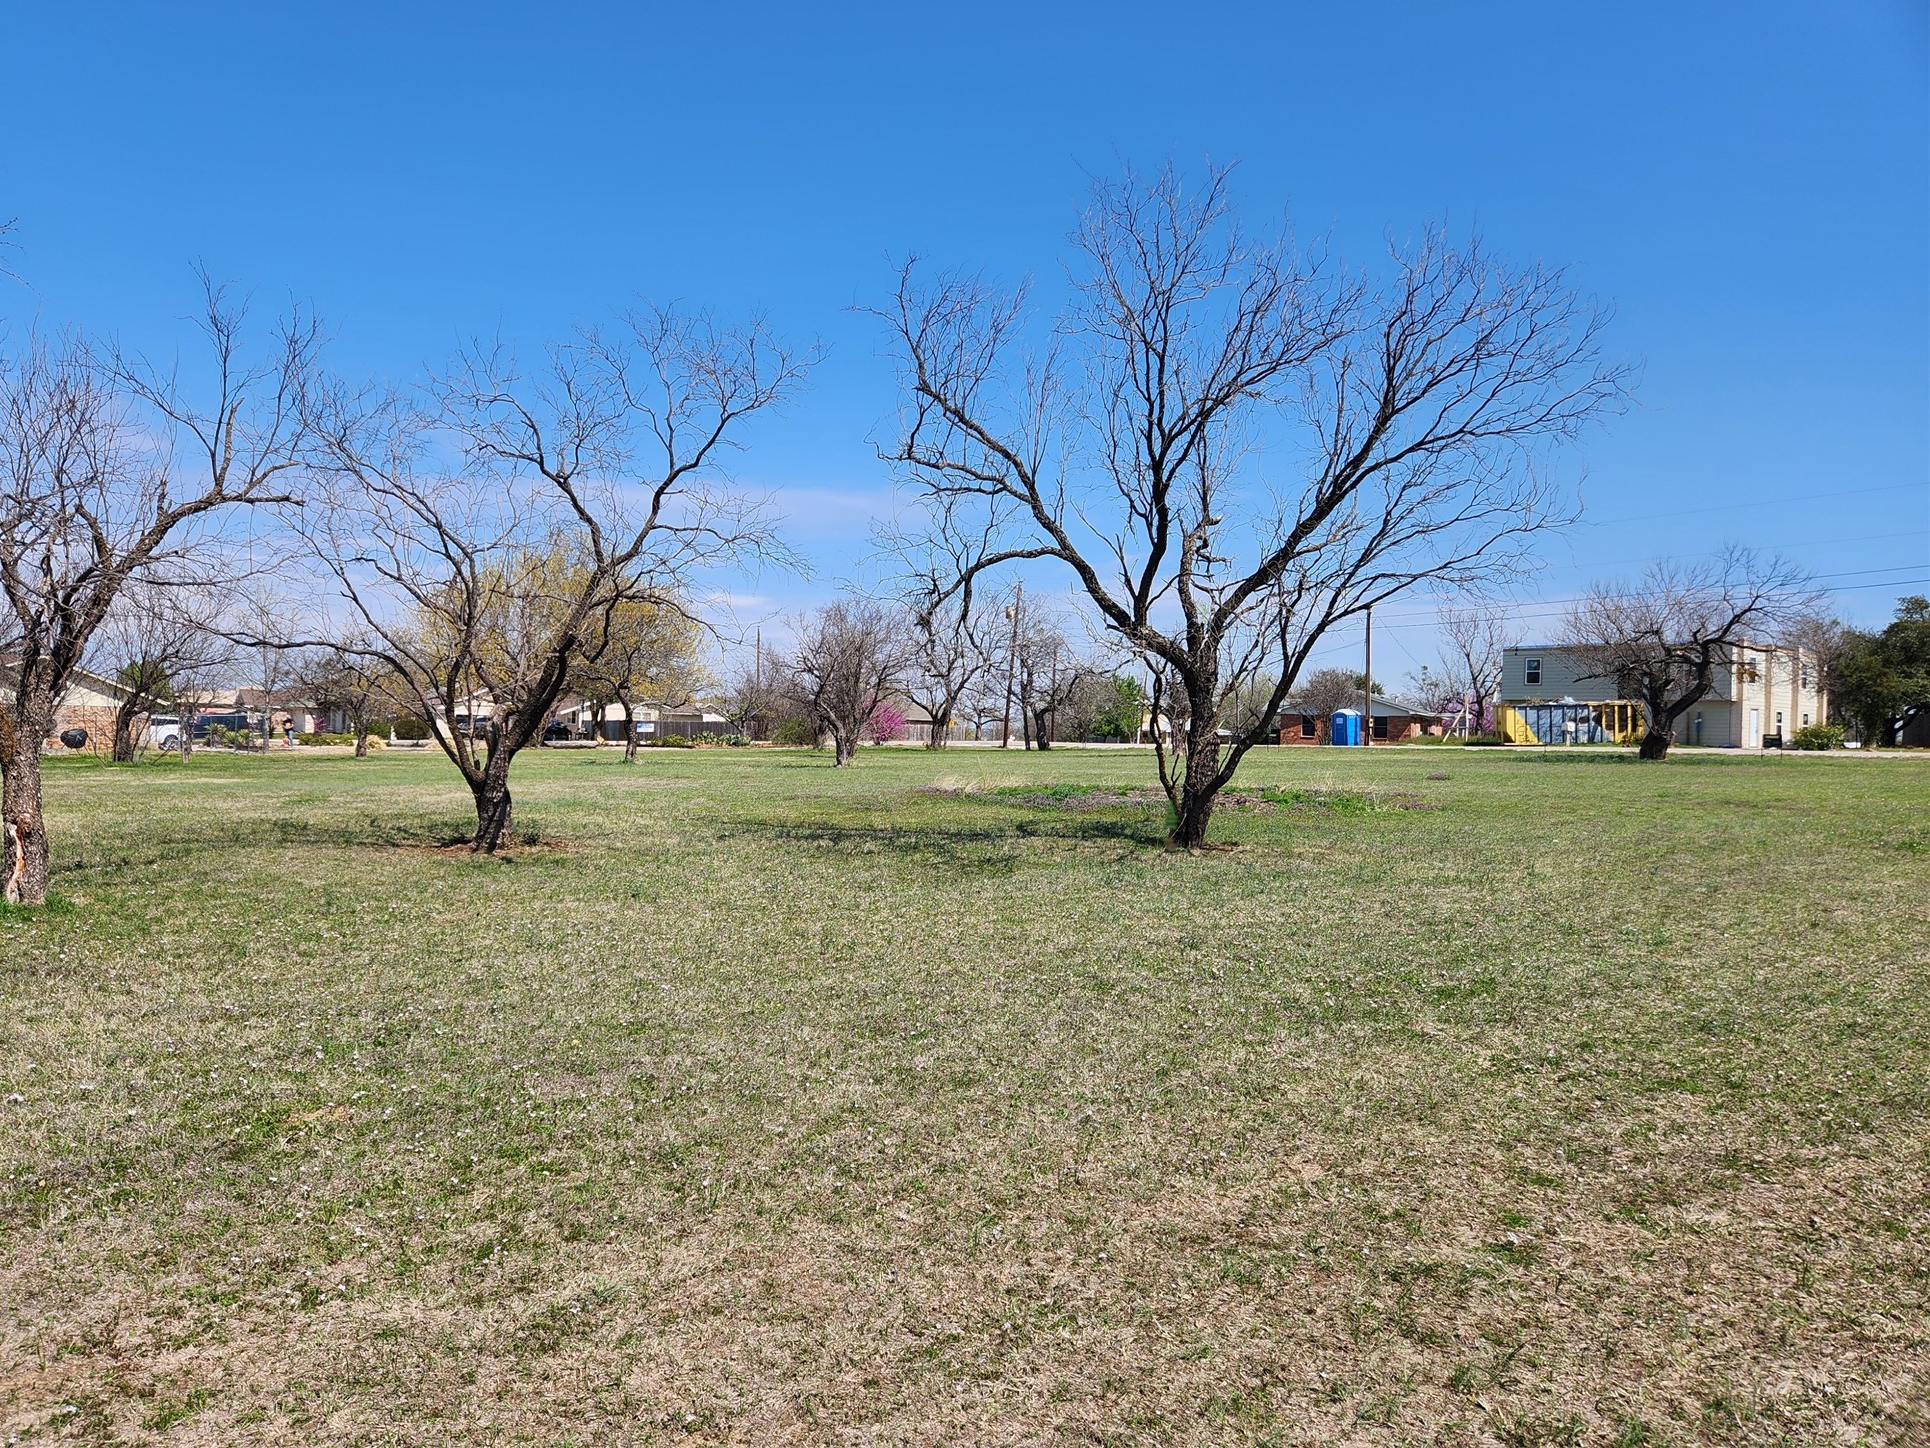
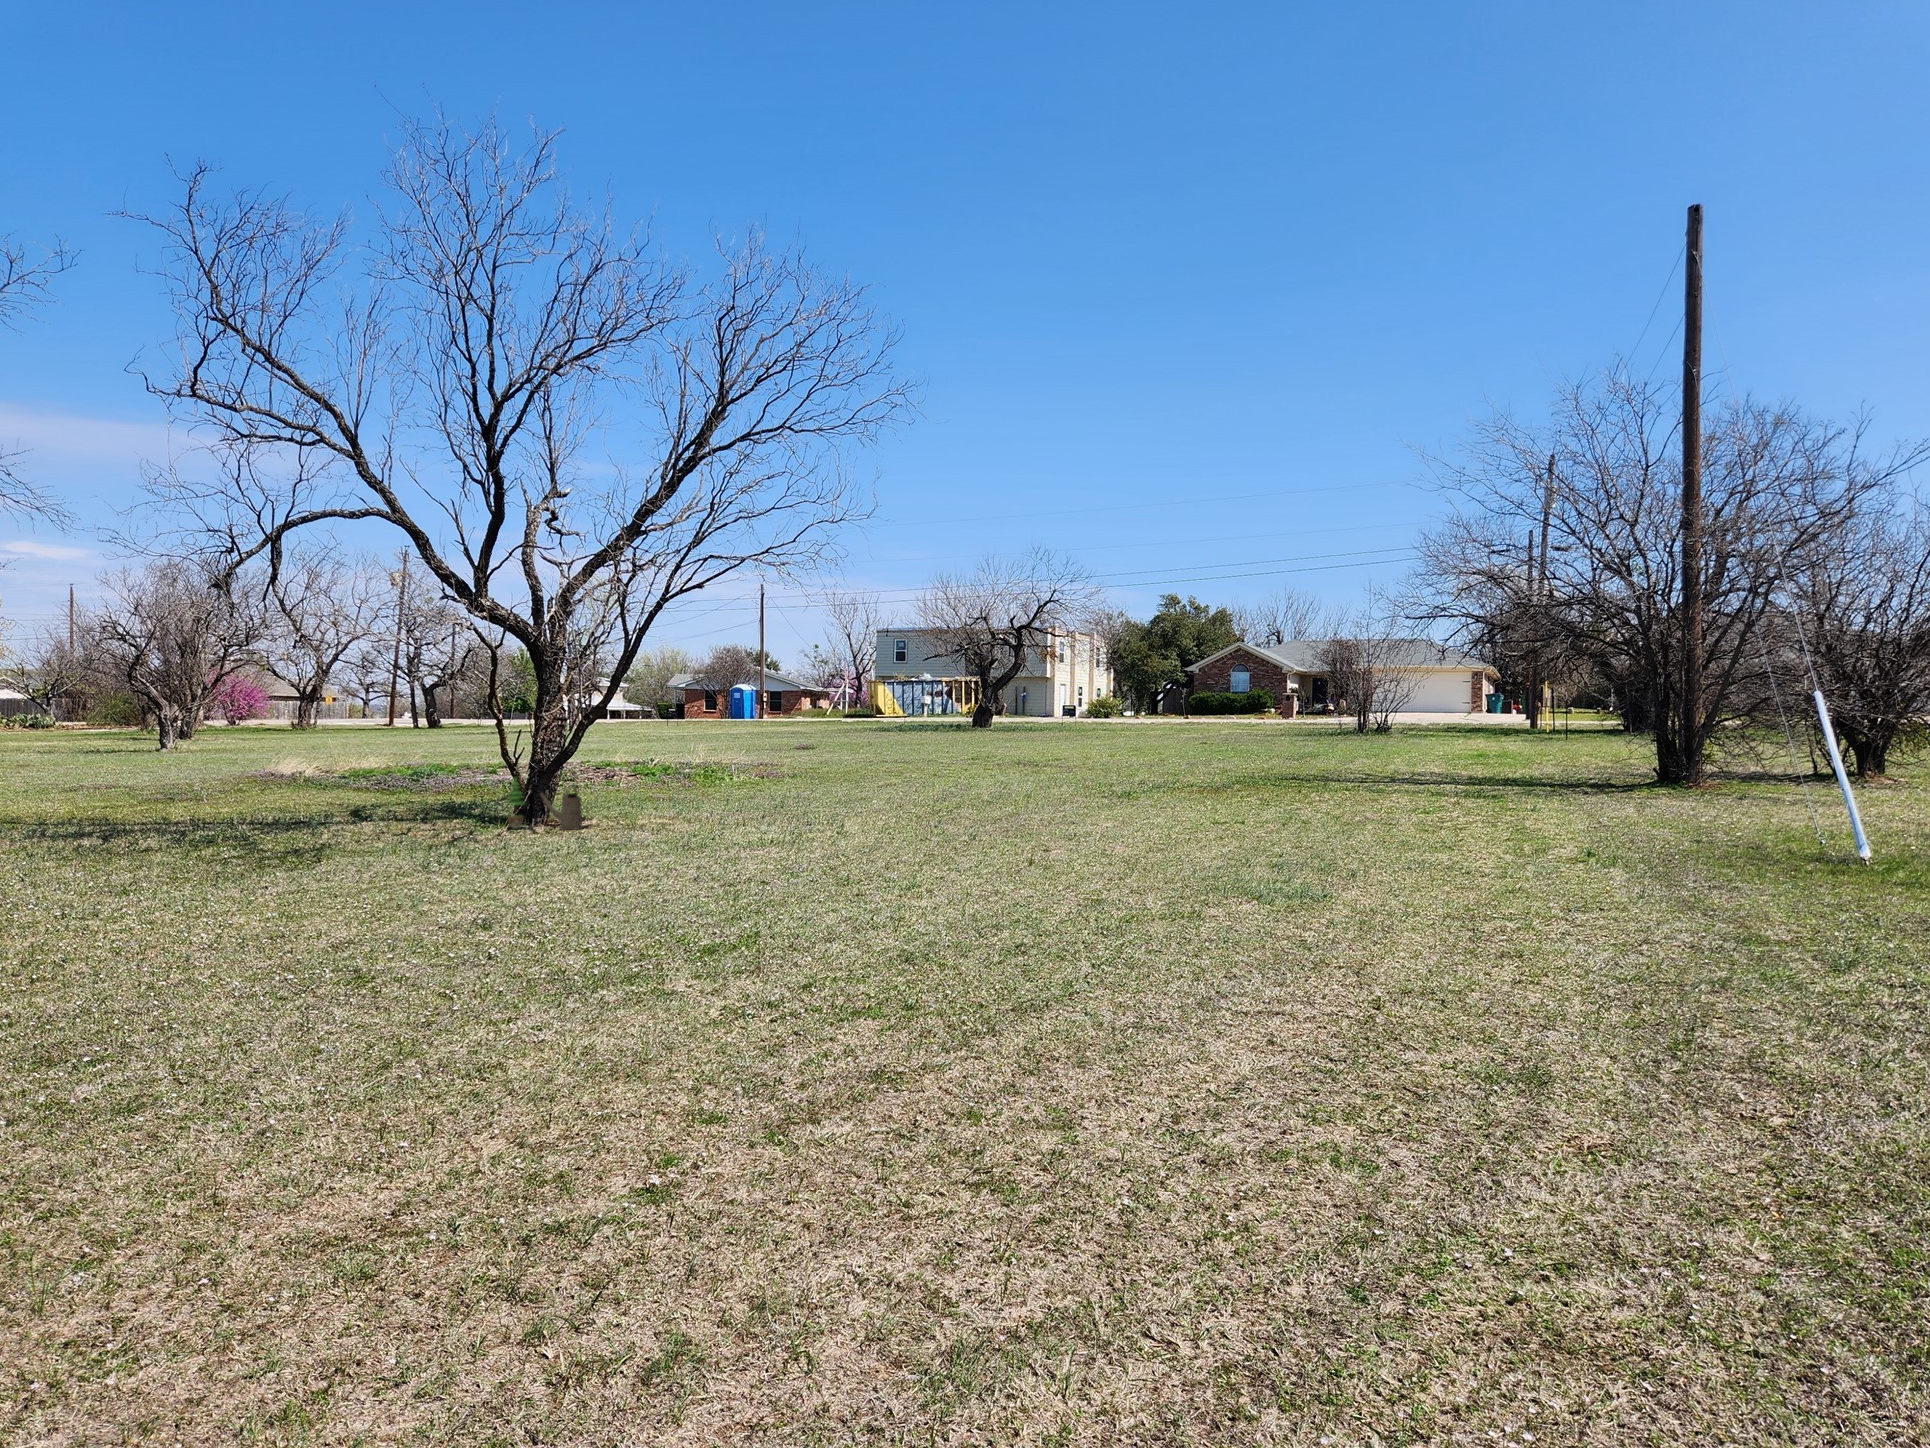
watering can: none [1193,811,1243,857] -> present [540,786,588,830]

